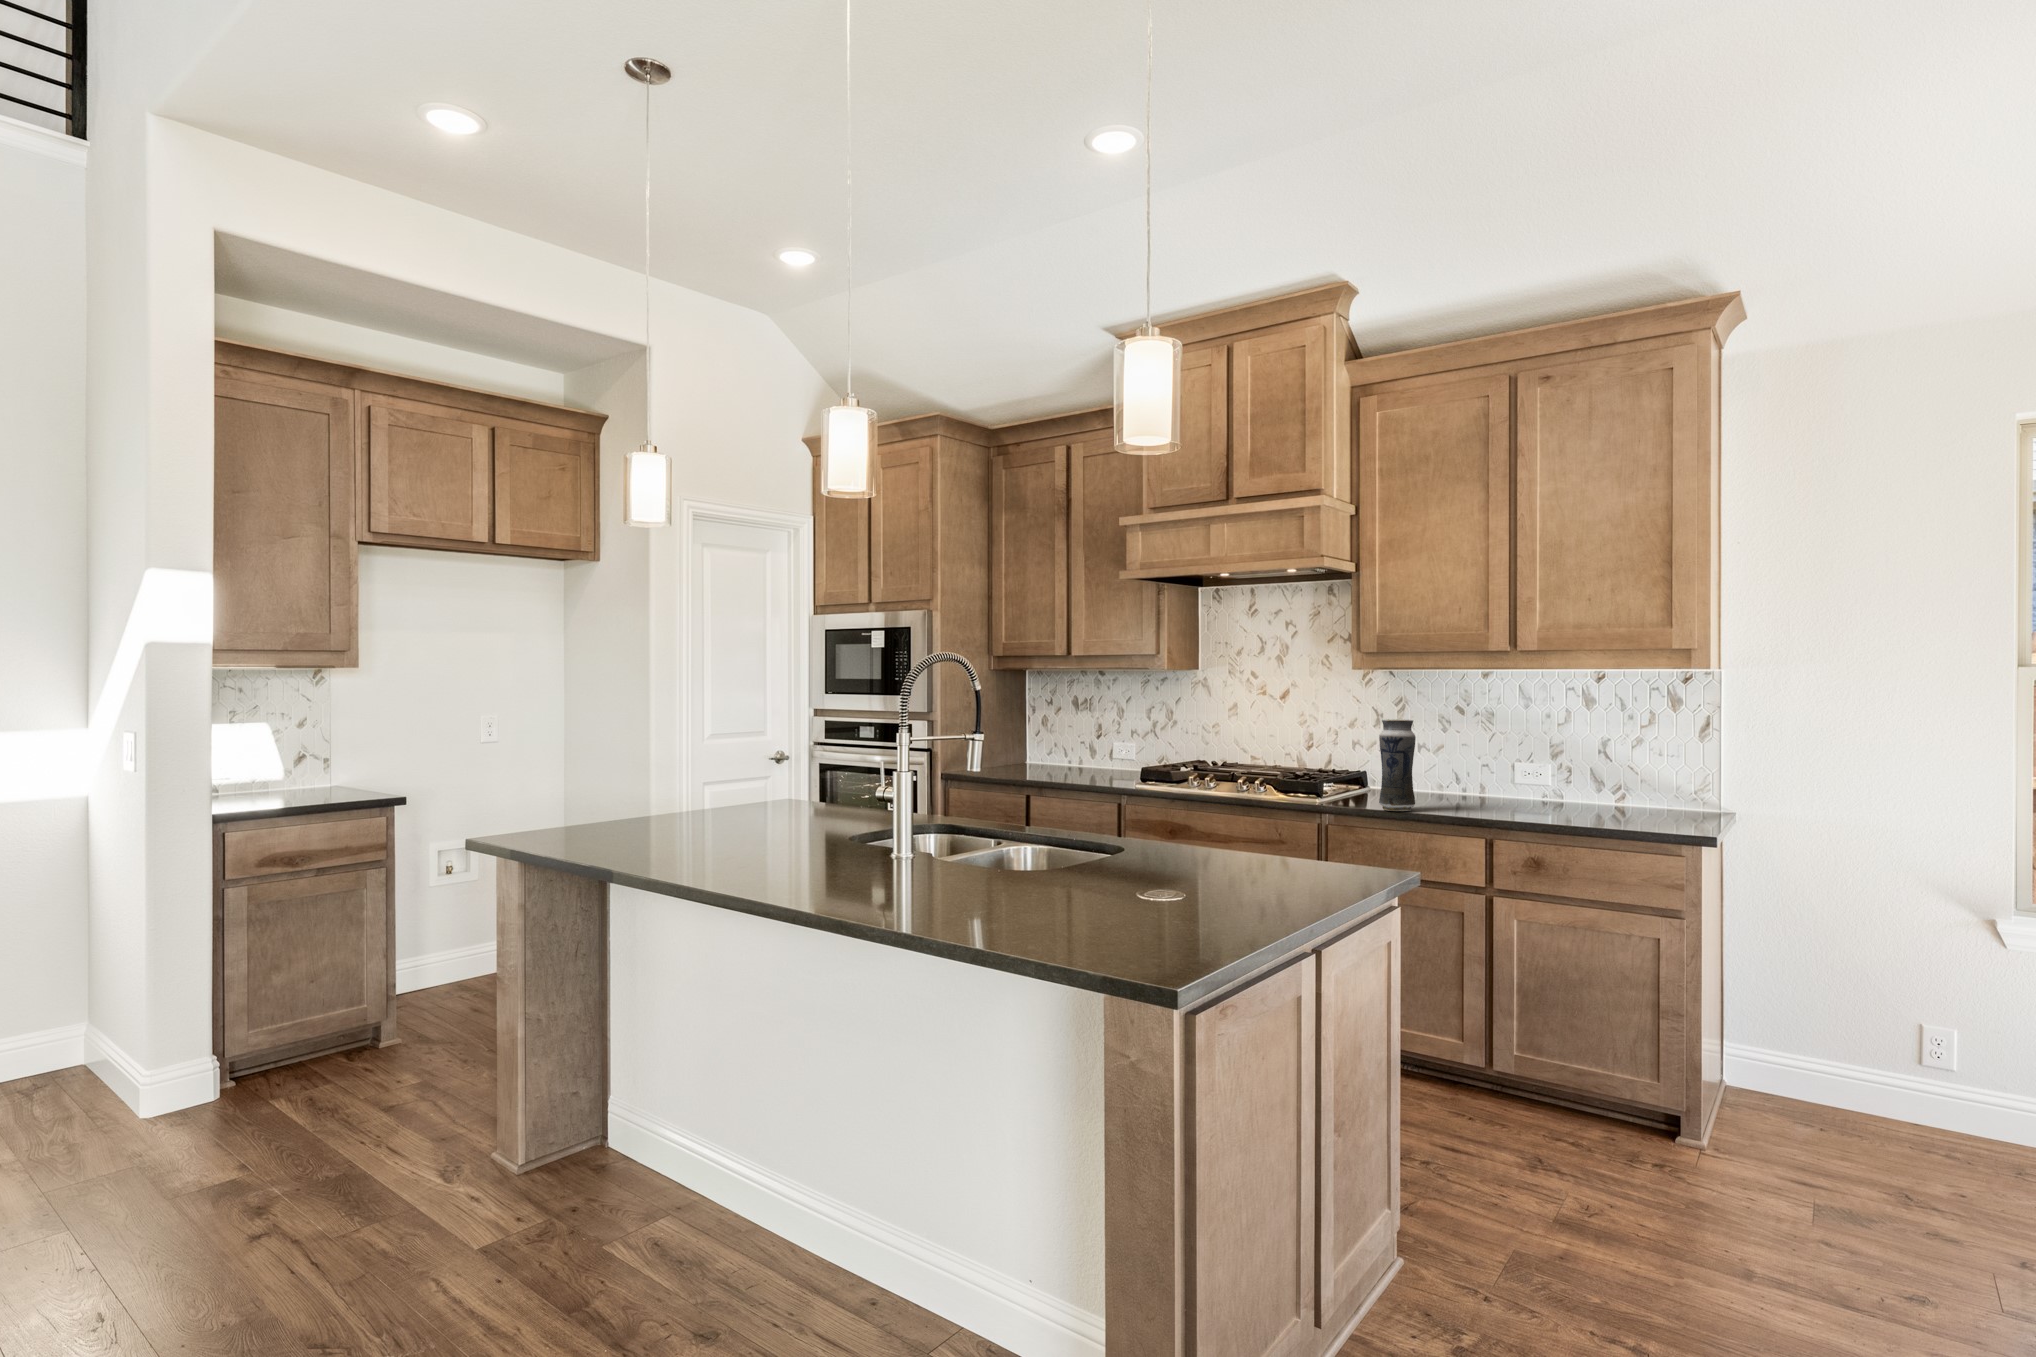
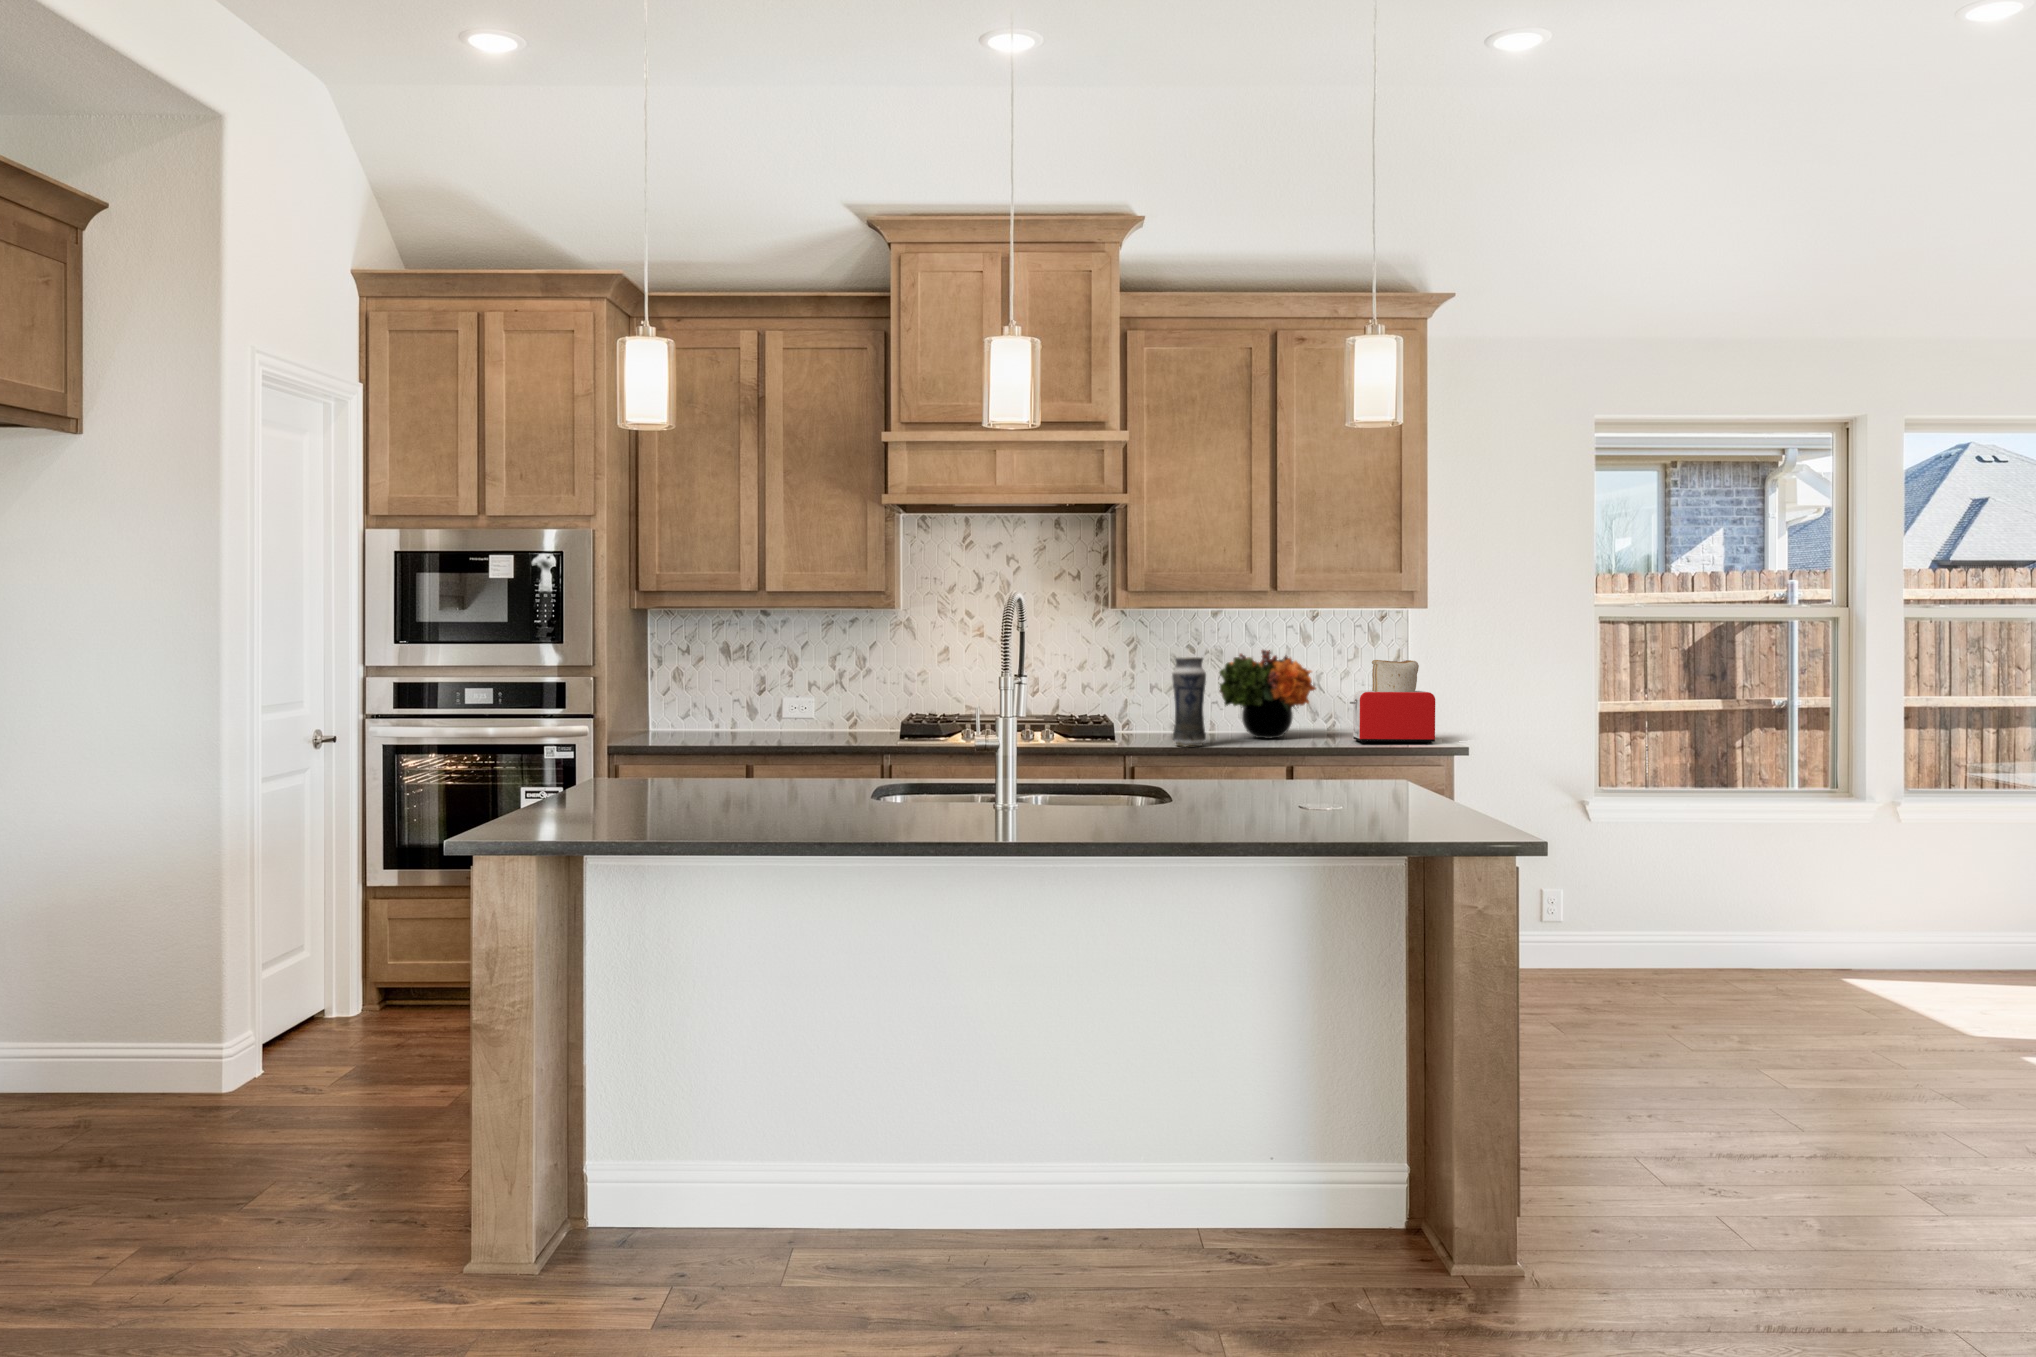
flower arrangement: none [1447,713,1565,808] -> present [1219,650,1316,738]
toaster: none [1586,728,1694,829] -> present [1350,660,1435,744]

